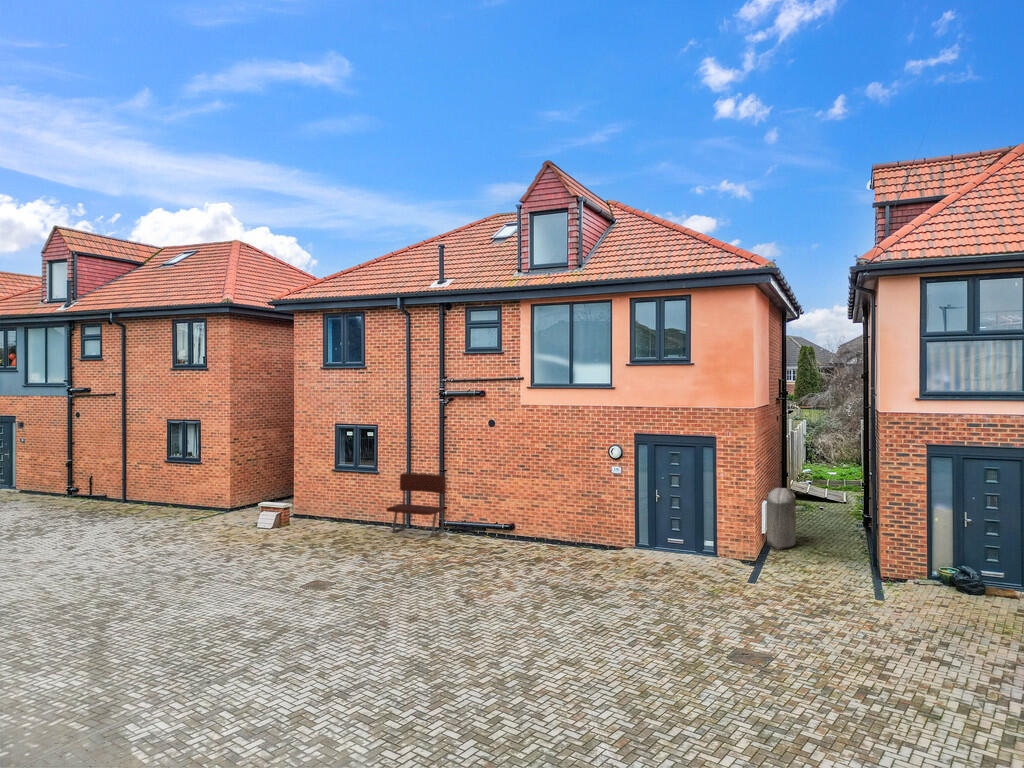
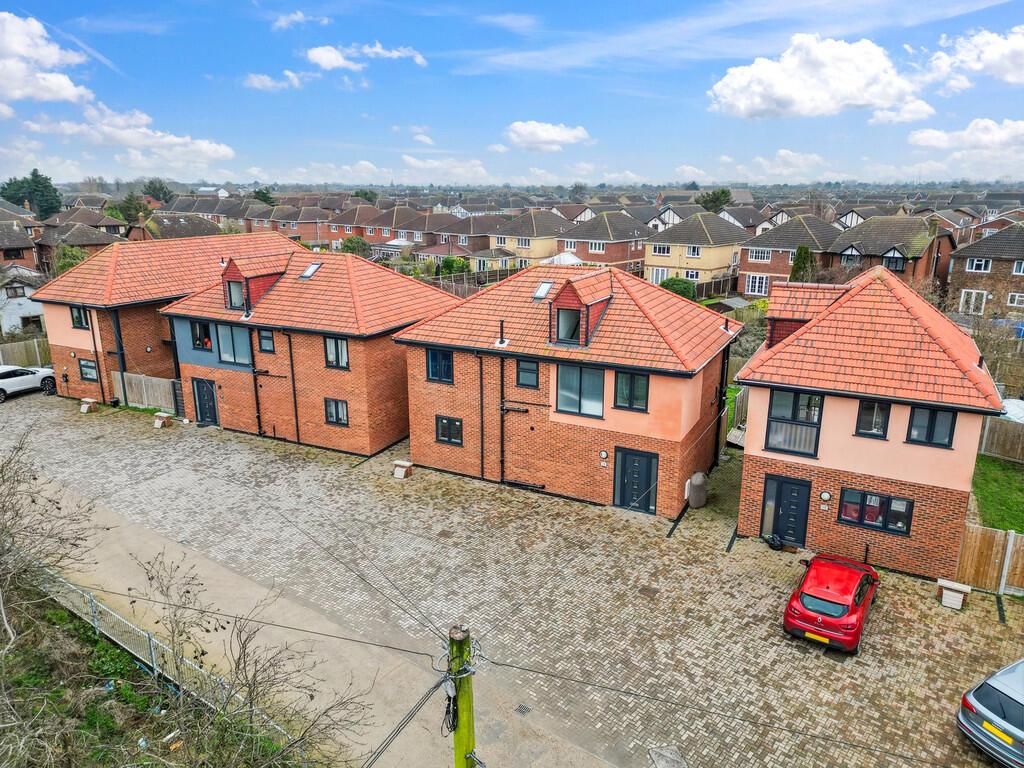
bench: present [386,473,446,537] -> none [472,451,505,491]

